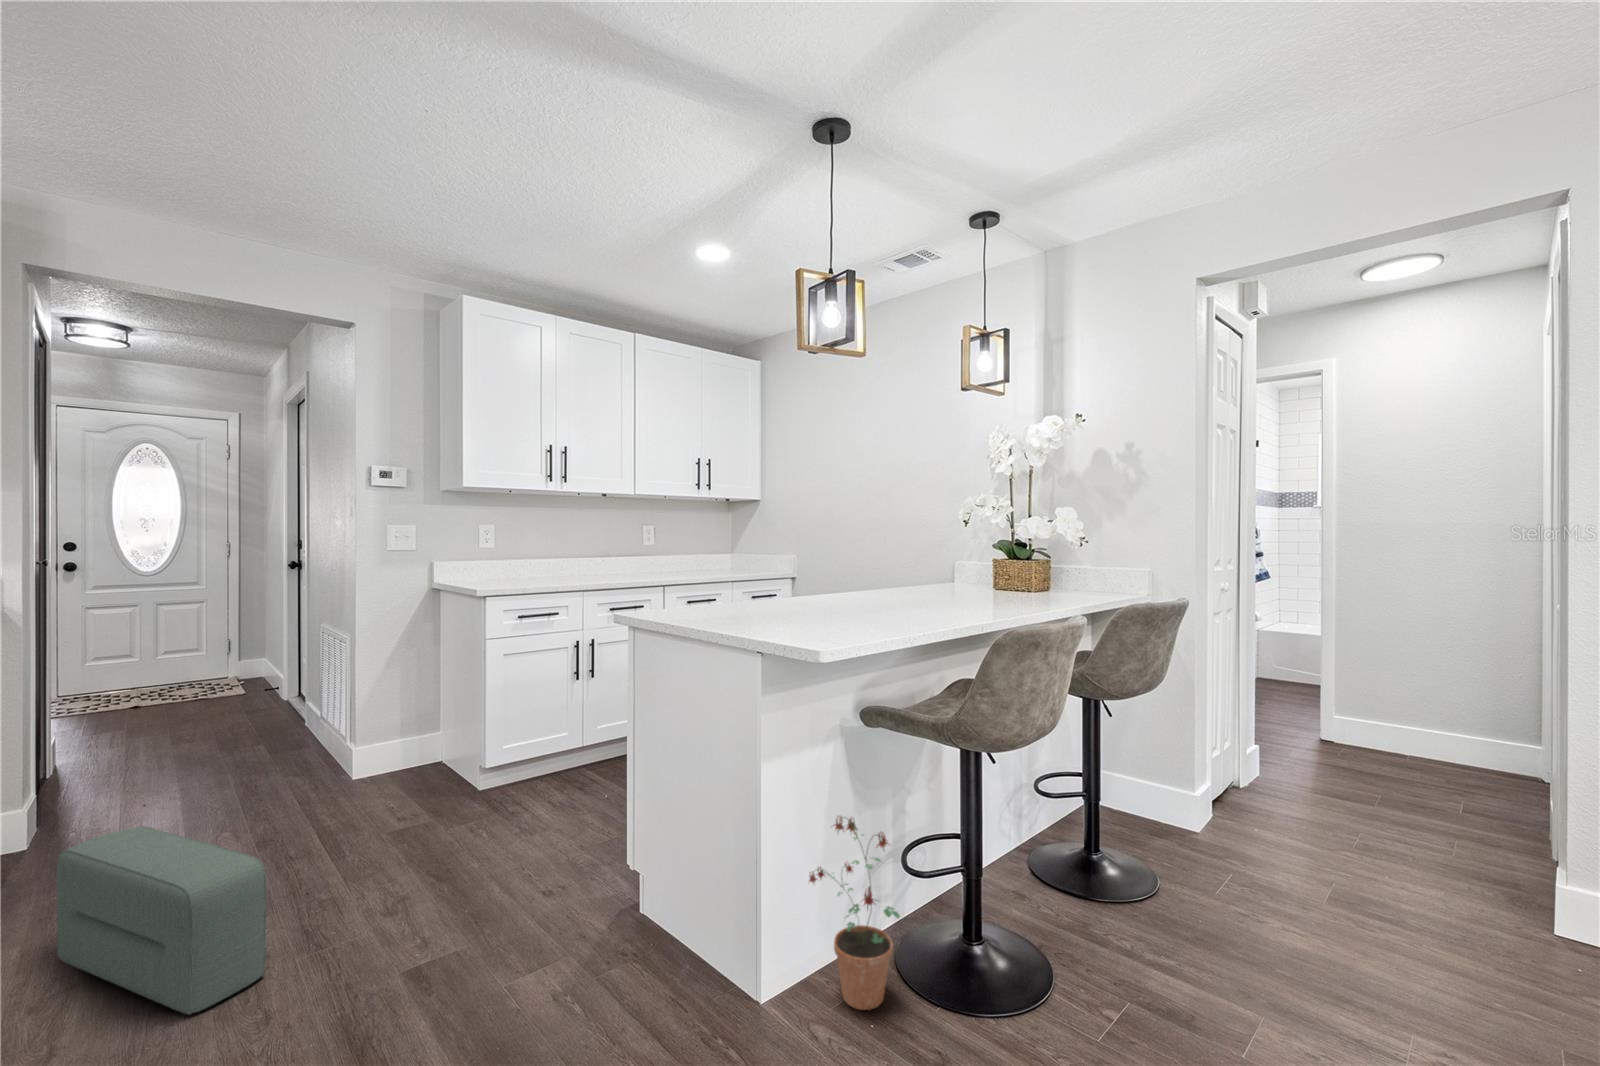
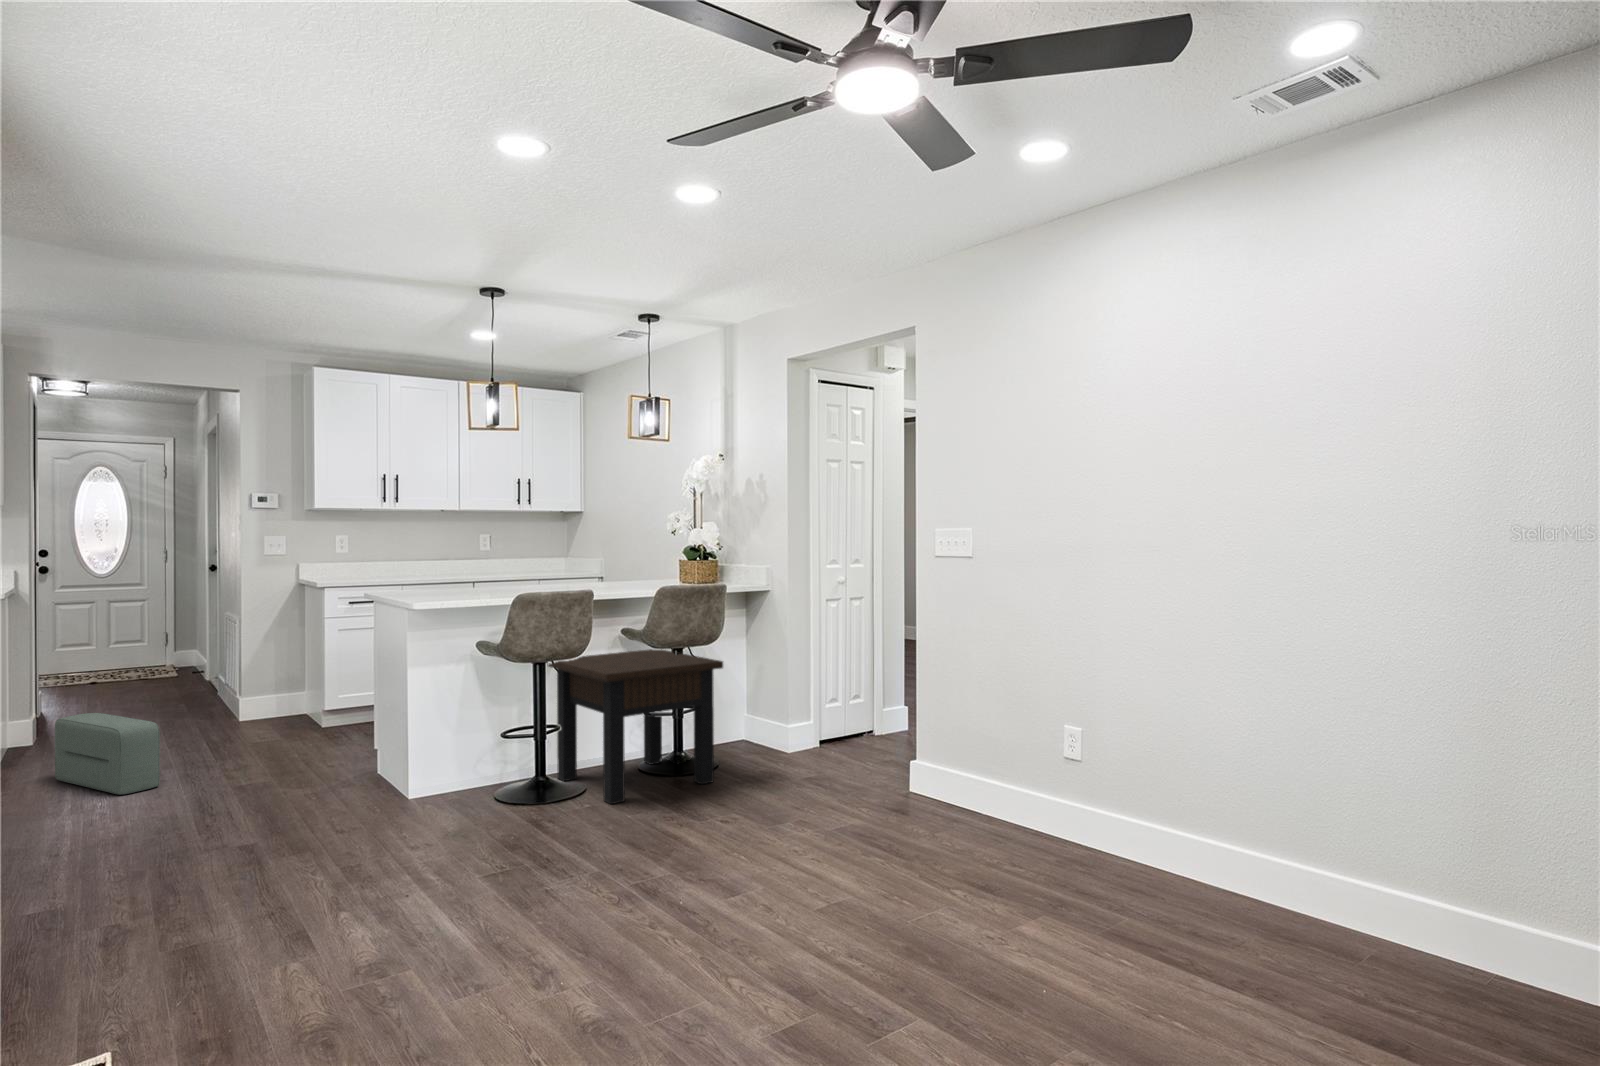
side table: none [936,691,1224,1003] -> present [548,649,723,804]
potted plant: present [809,816,900,1010] -> none [434,702,481,802]

